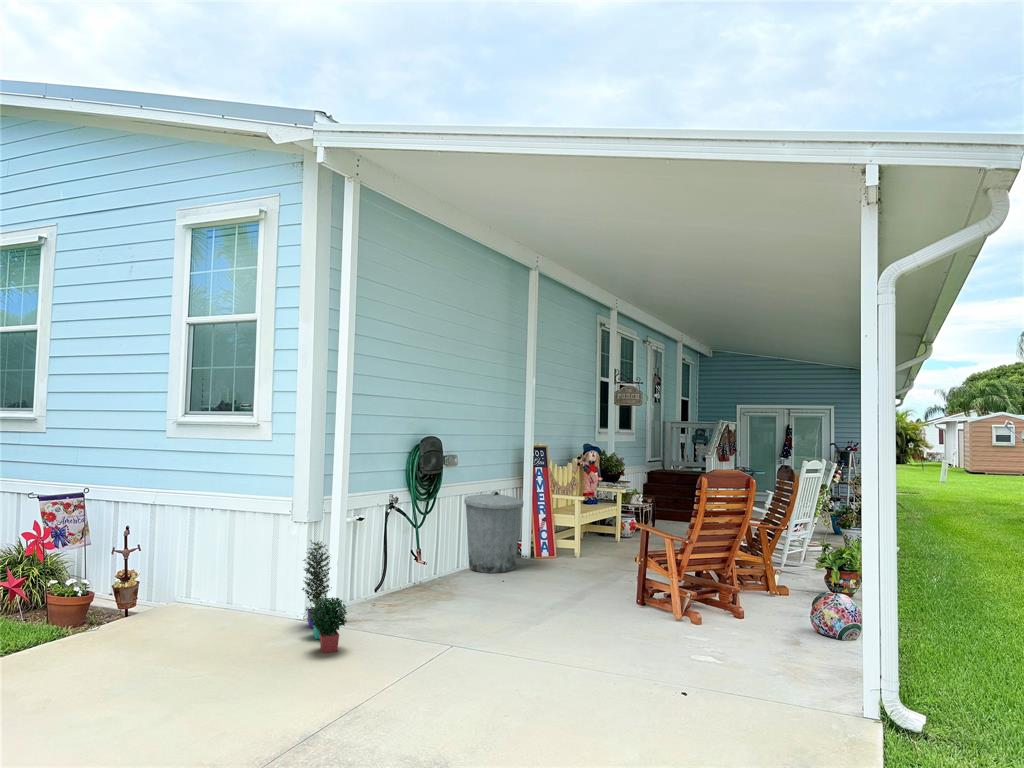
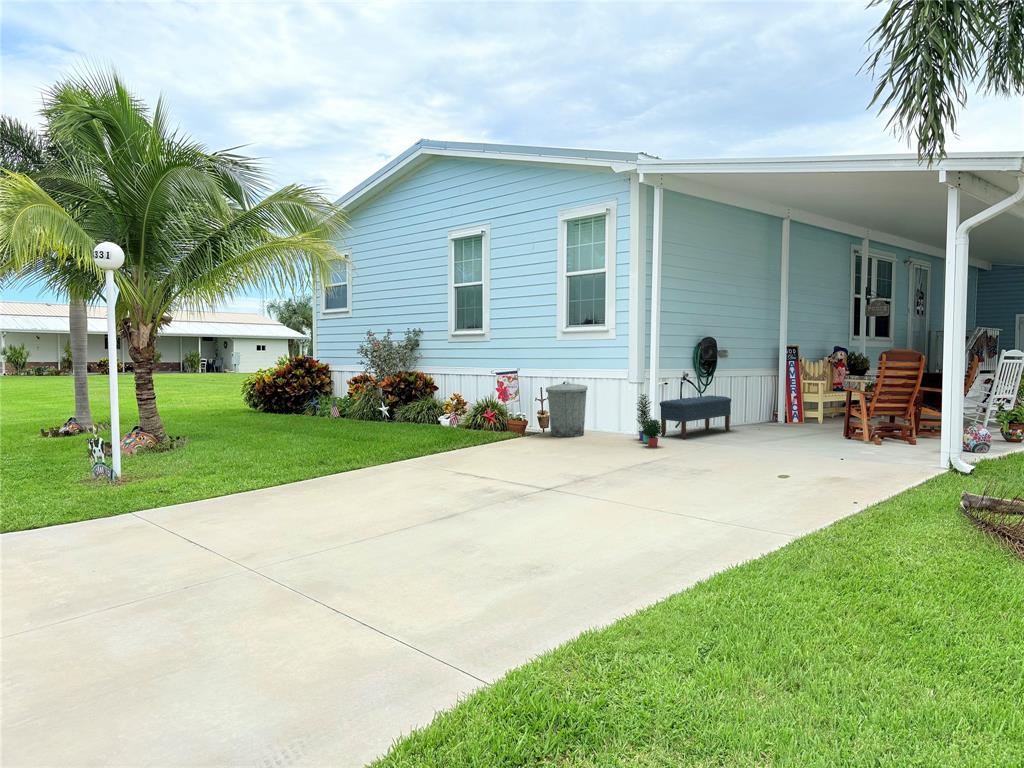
trash can: present [464,491,524,573] -> present [546,381,588,437]
bench: none [347,530,464,619] -> present [660,396,731,439]

